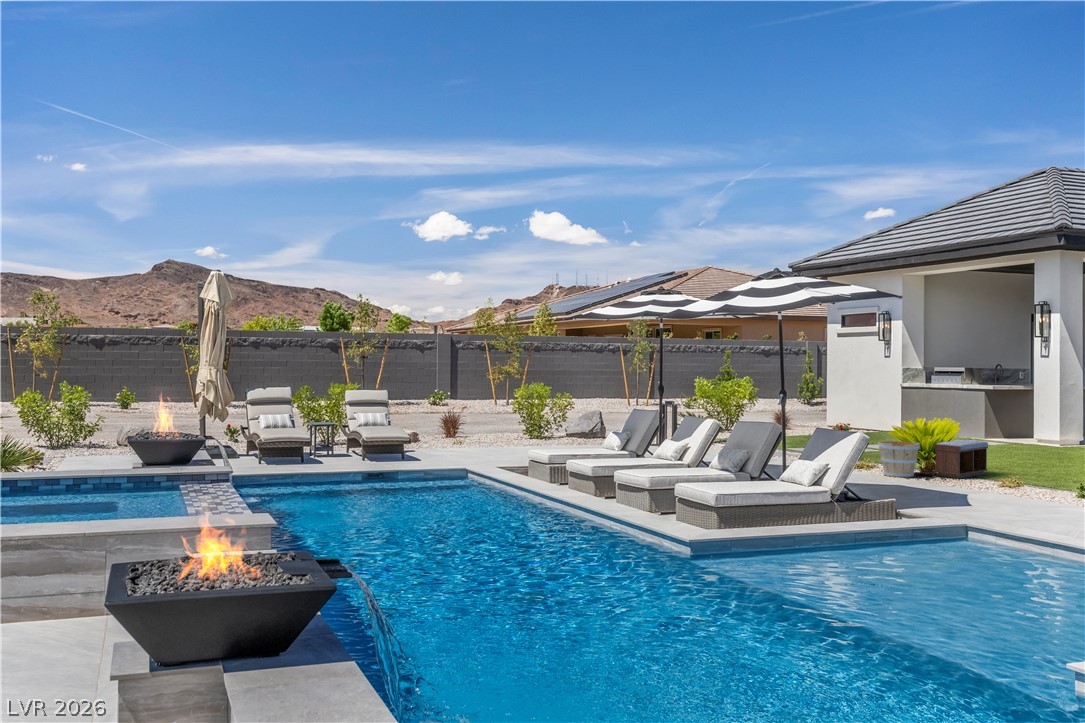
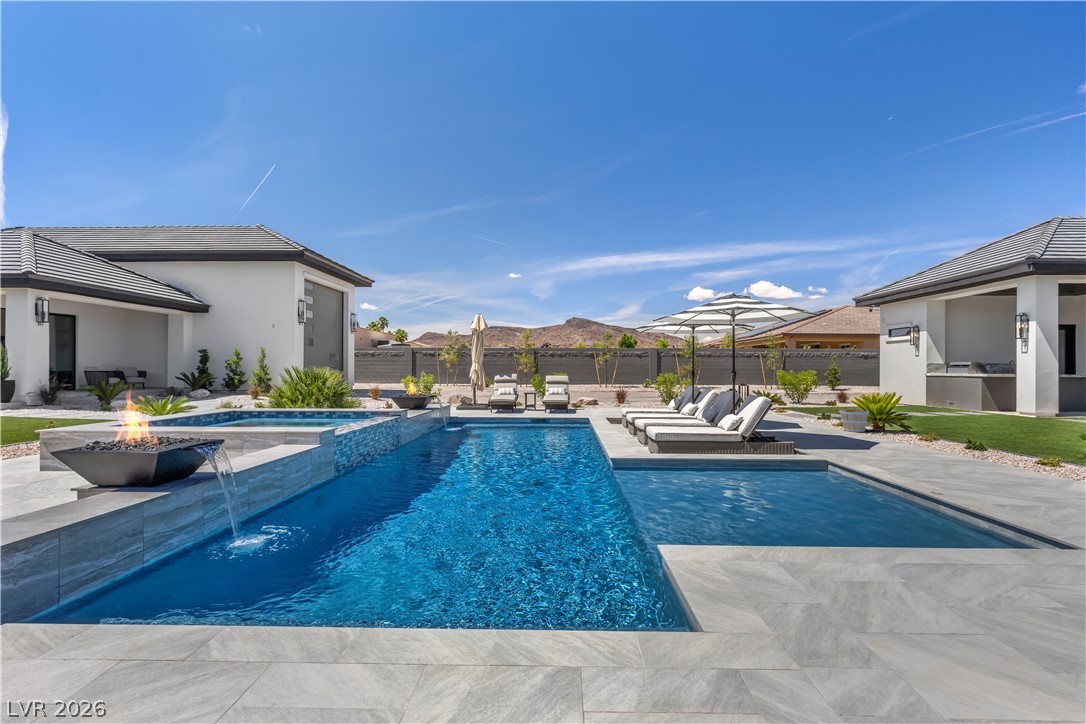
bench: present [935,440,988,479] -> none [879,410,925,434]

